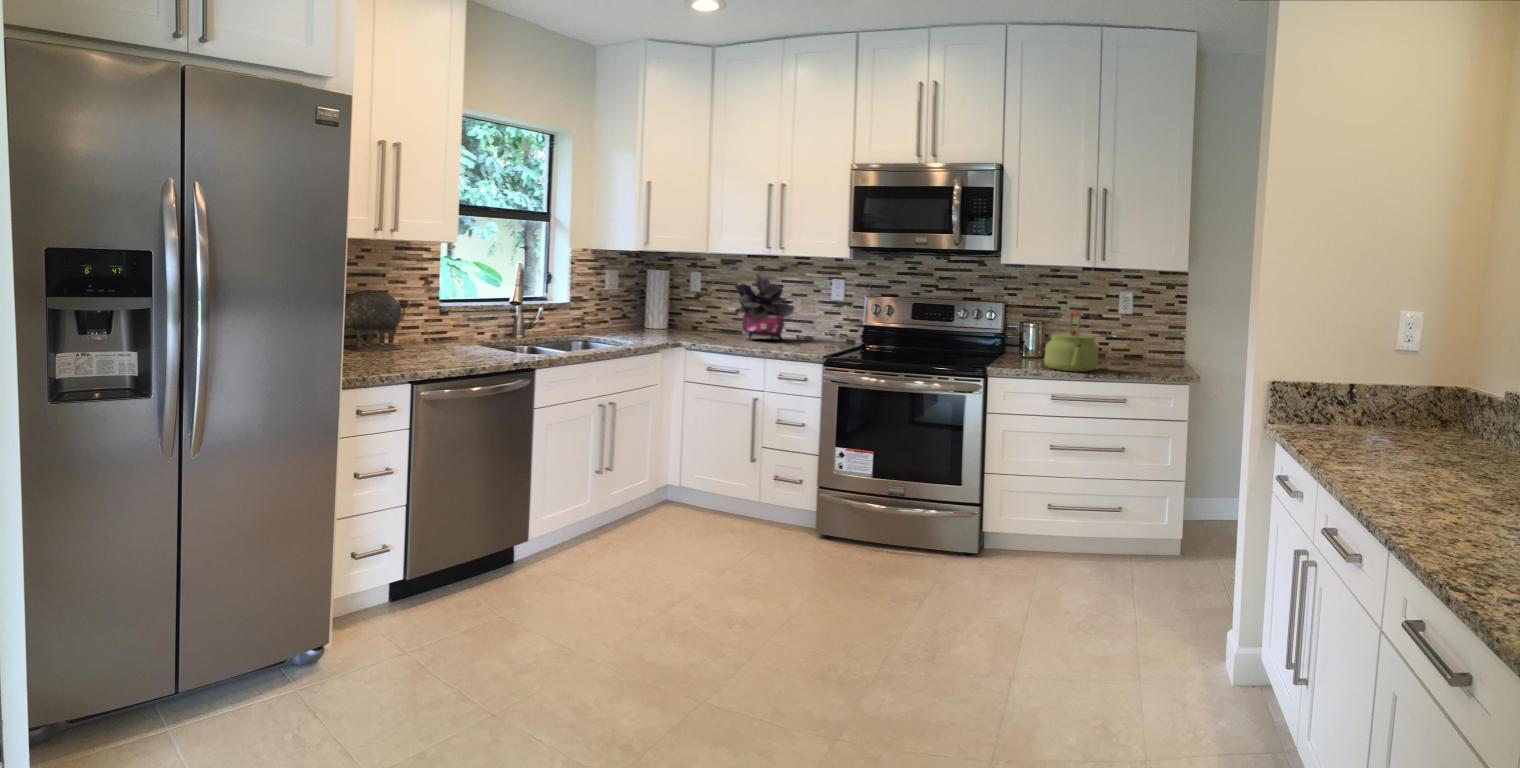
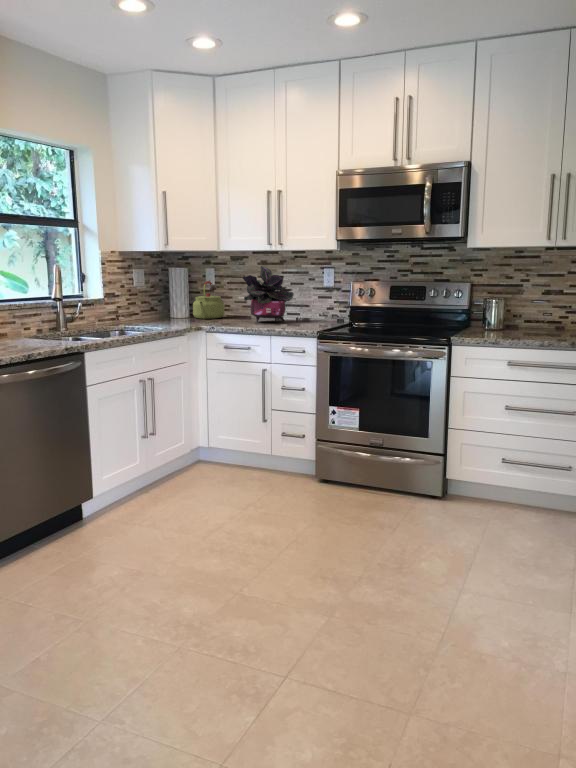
kettle: present [1044,311,1099,372] -> present [193,281,224,319]

